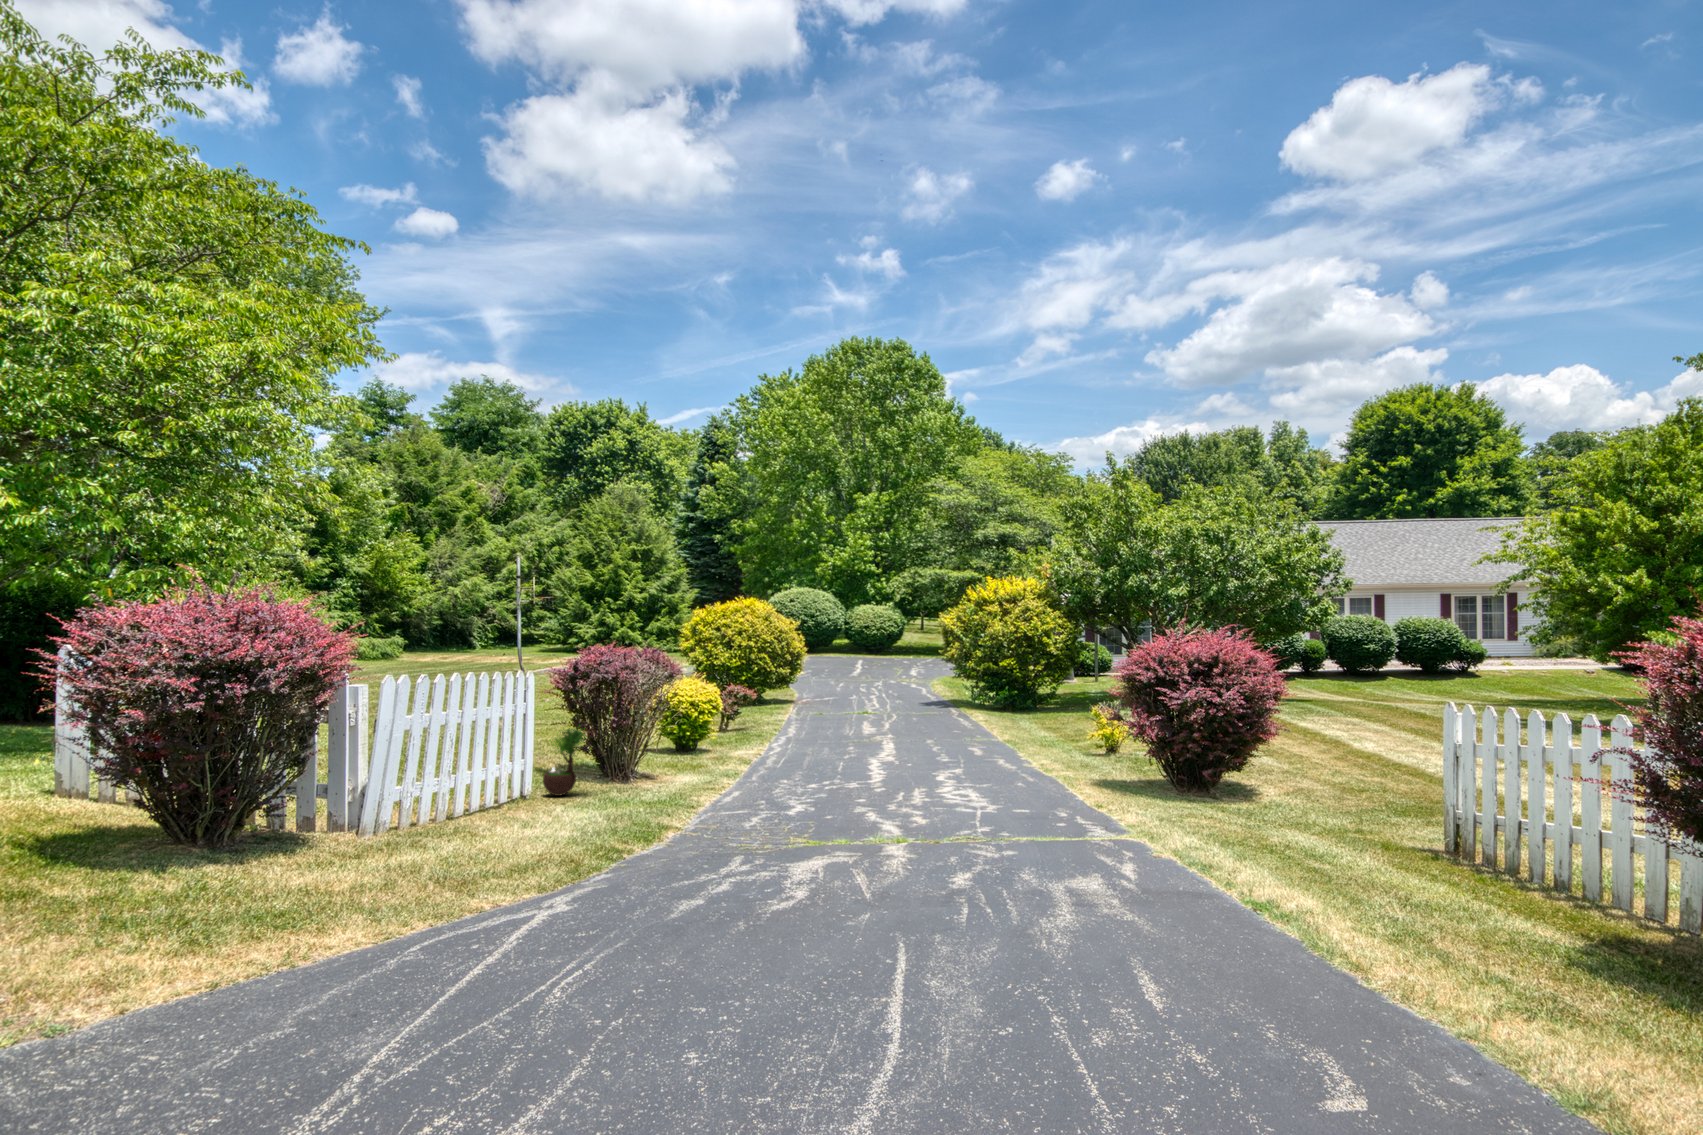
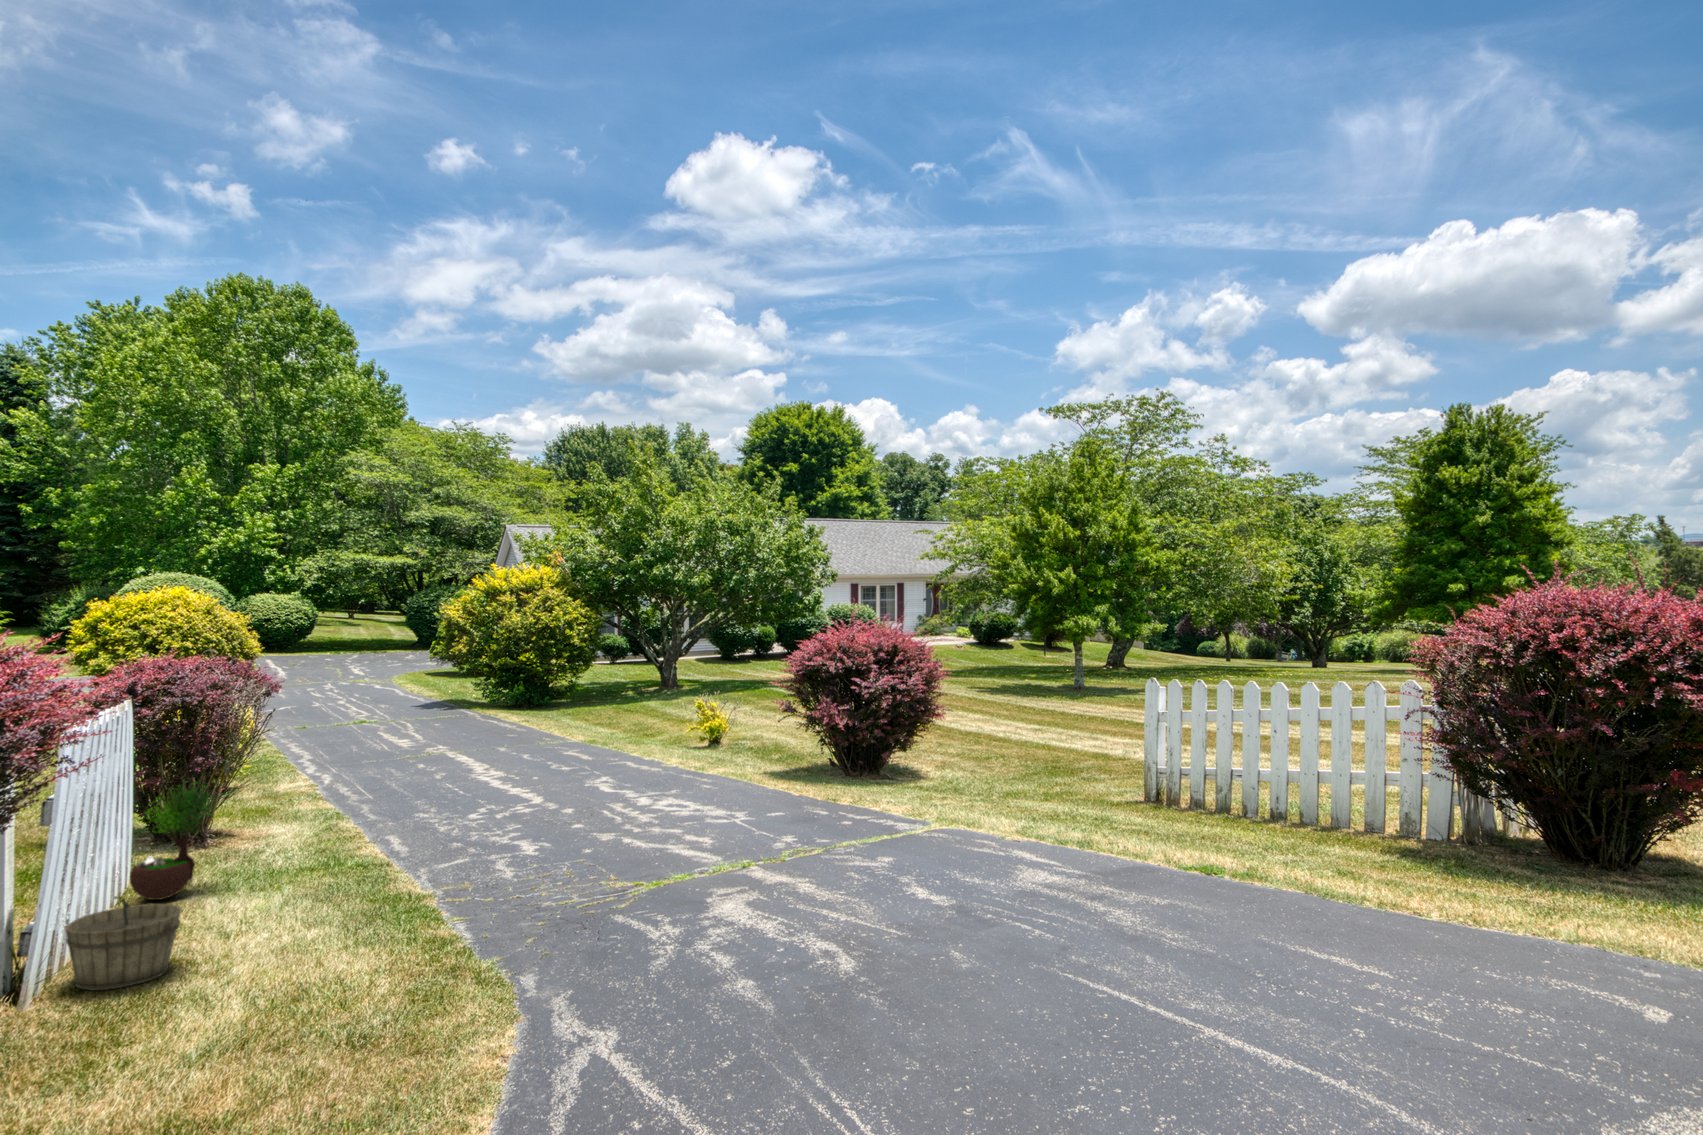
wooden bucket: none [458,777,515,827] -> present [65,896,181,990]

